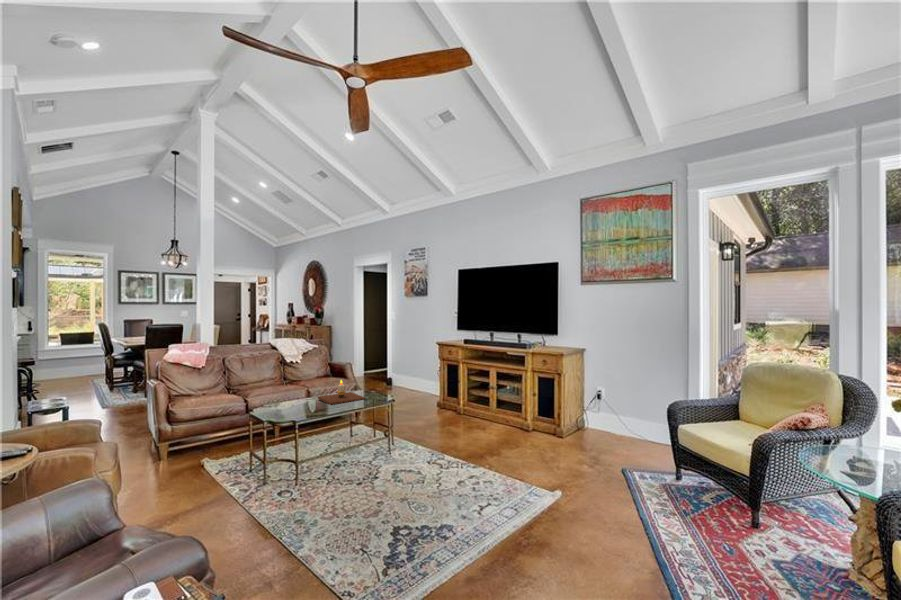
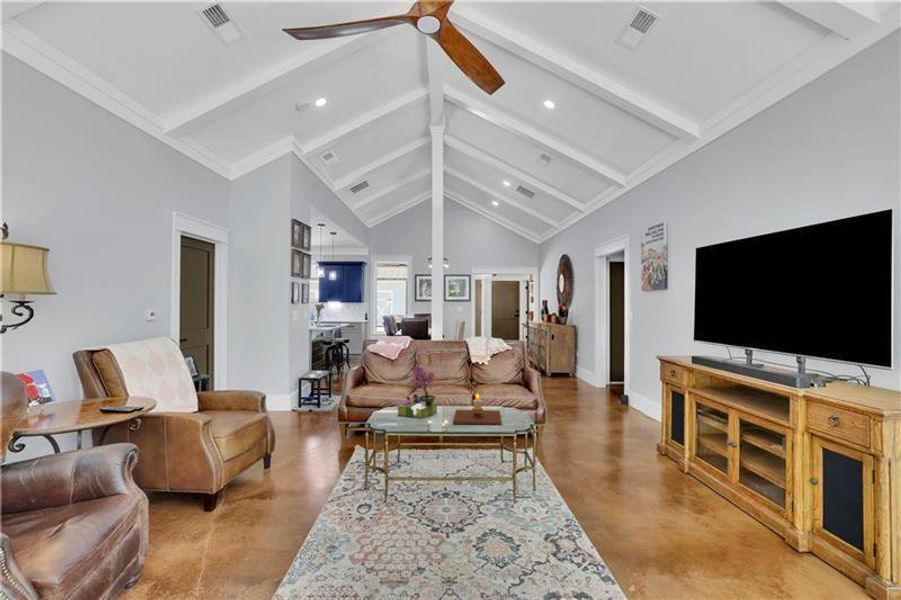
flower arrangement: none [271,364,299,409] -> present [398,365,437,418]

